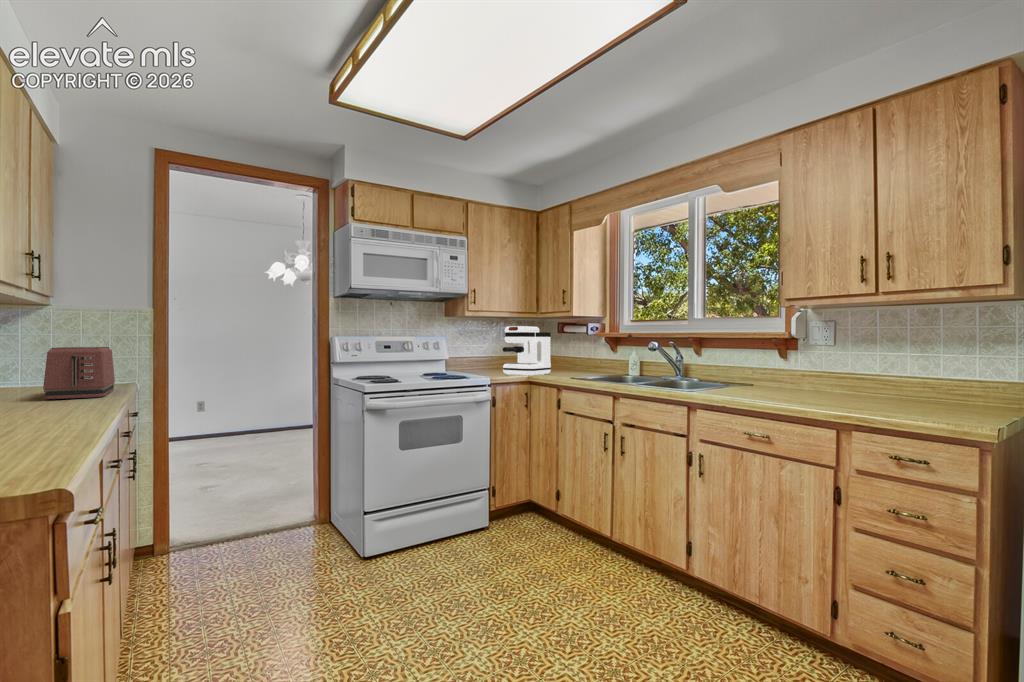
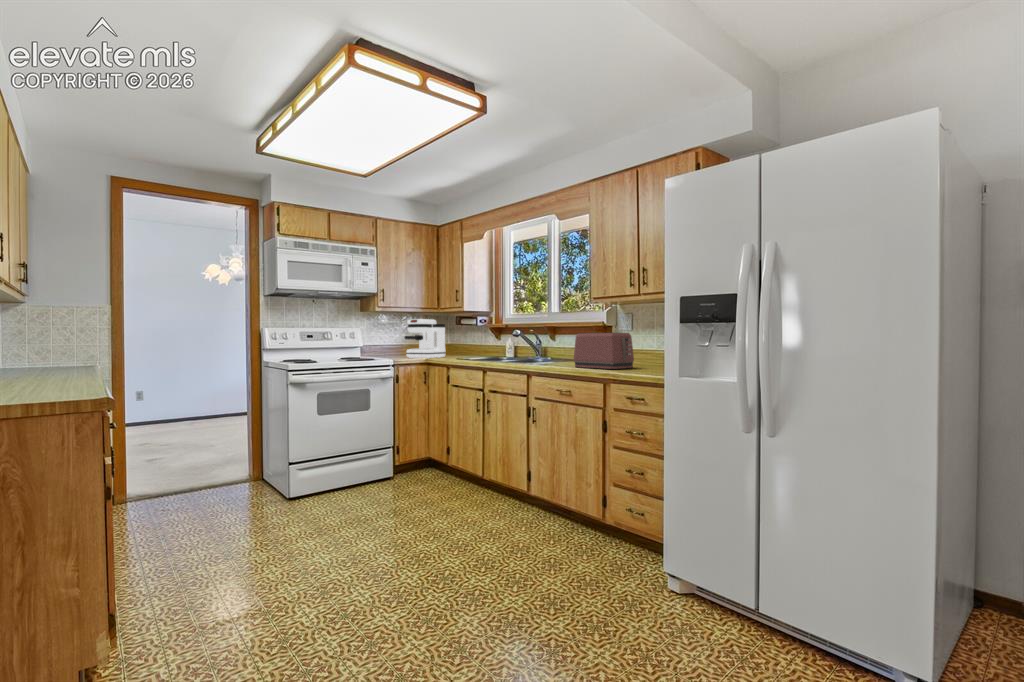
toaster: present [43,347,115,399] -> present [574,333,634,369]

